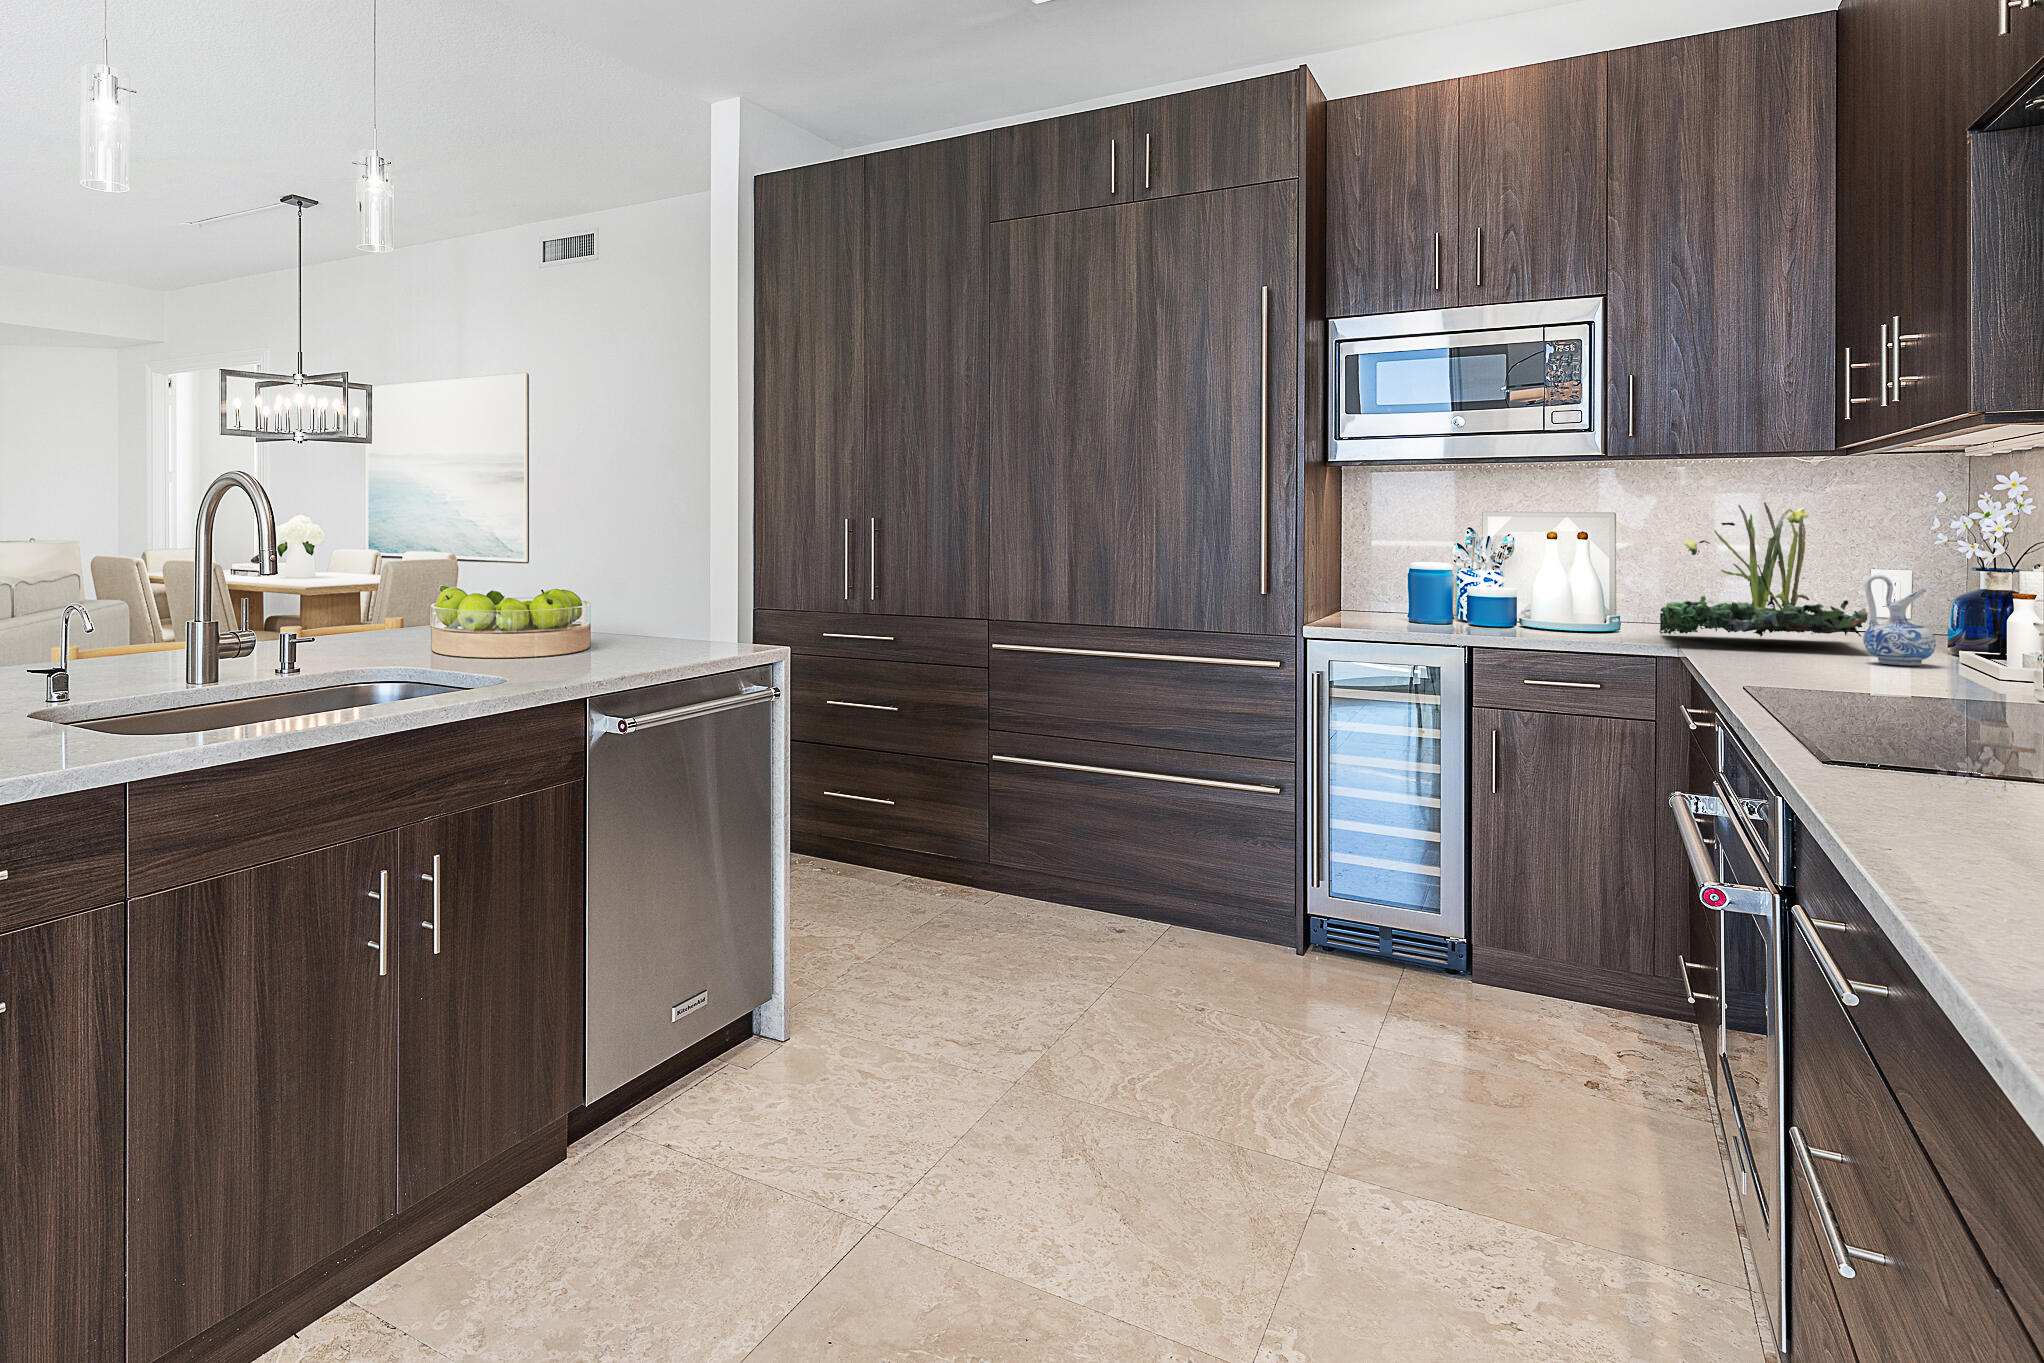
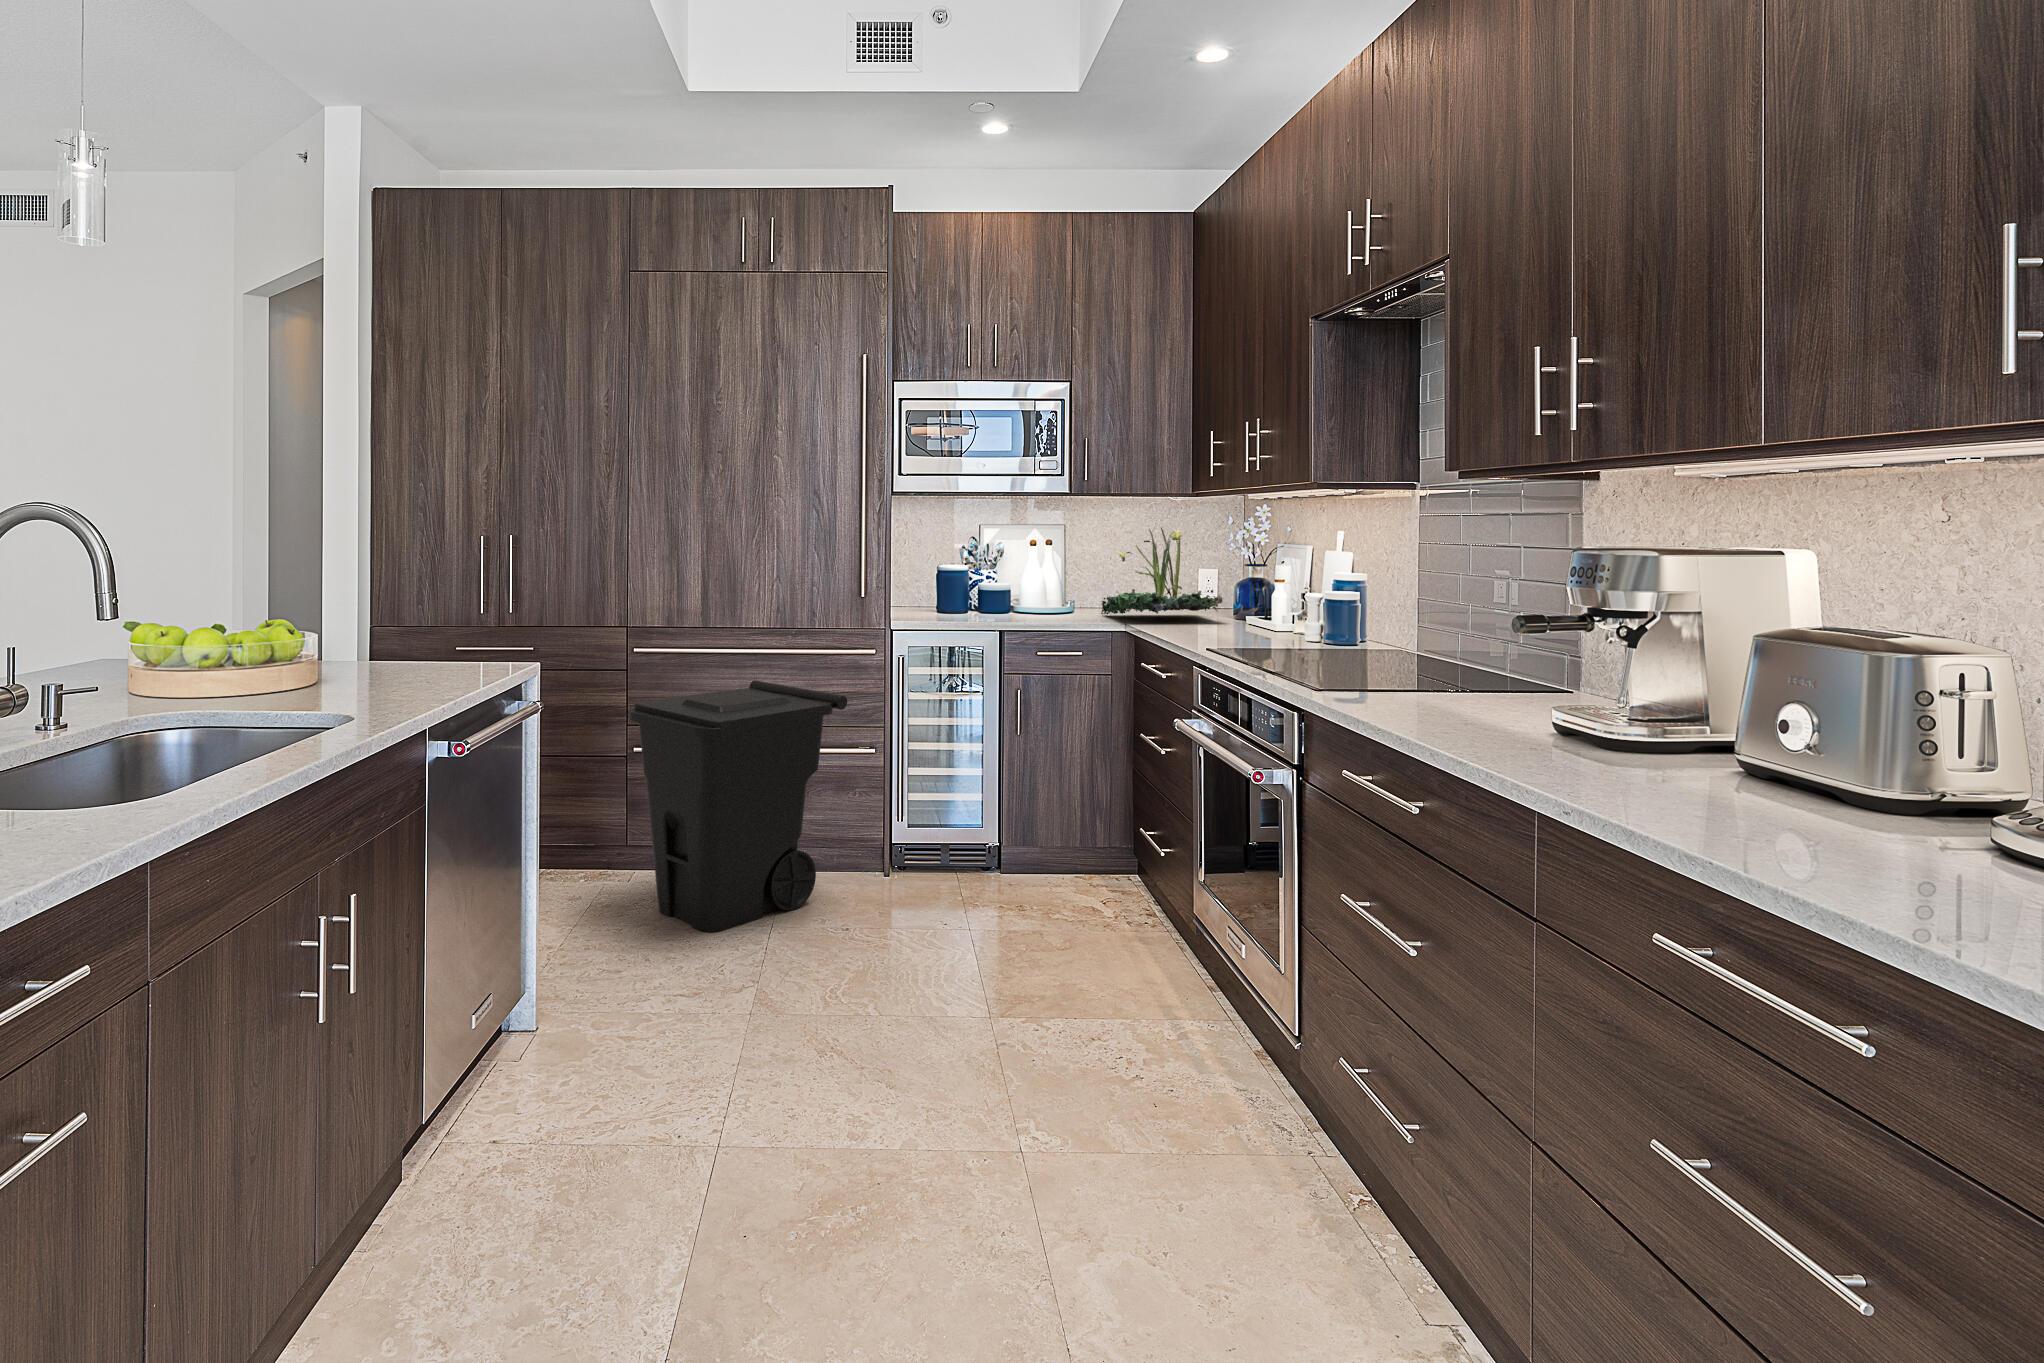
ceramic pitcher: present [1863,575,1936,666] -> none [1228,574,1262,629]
trash can: none [961,692,1222,983] -> present [629,680,847,932]

